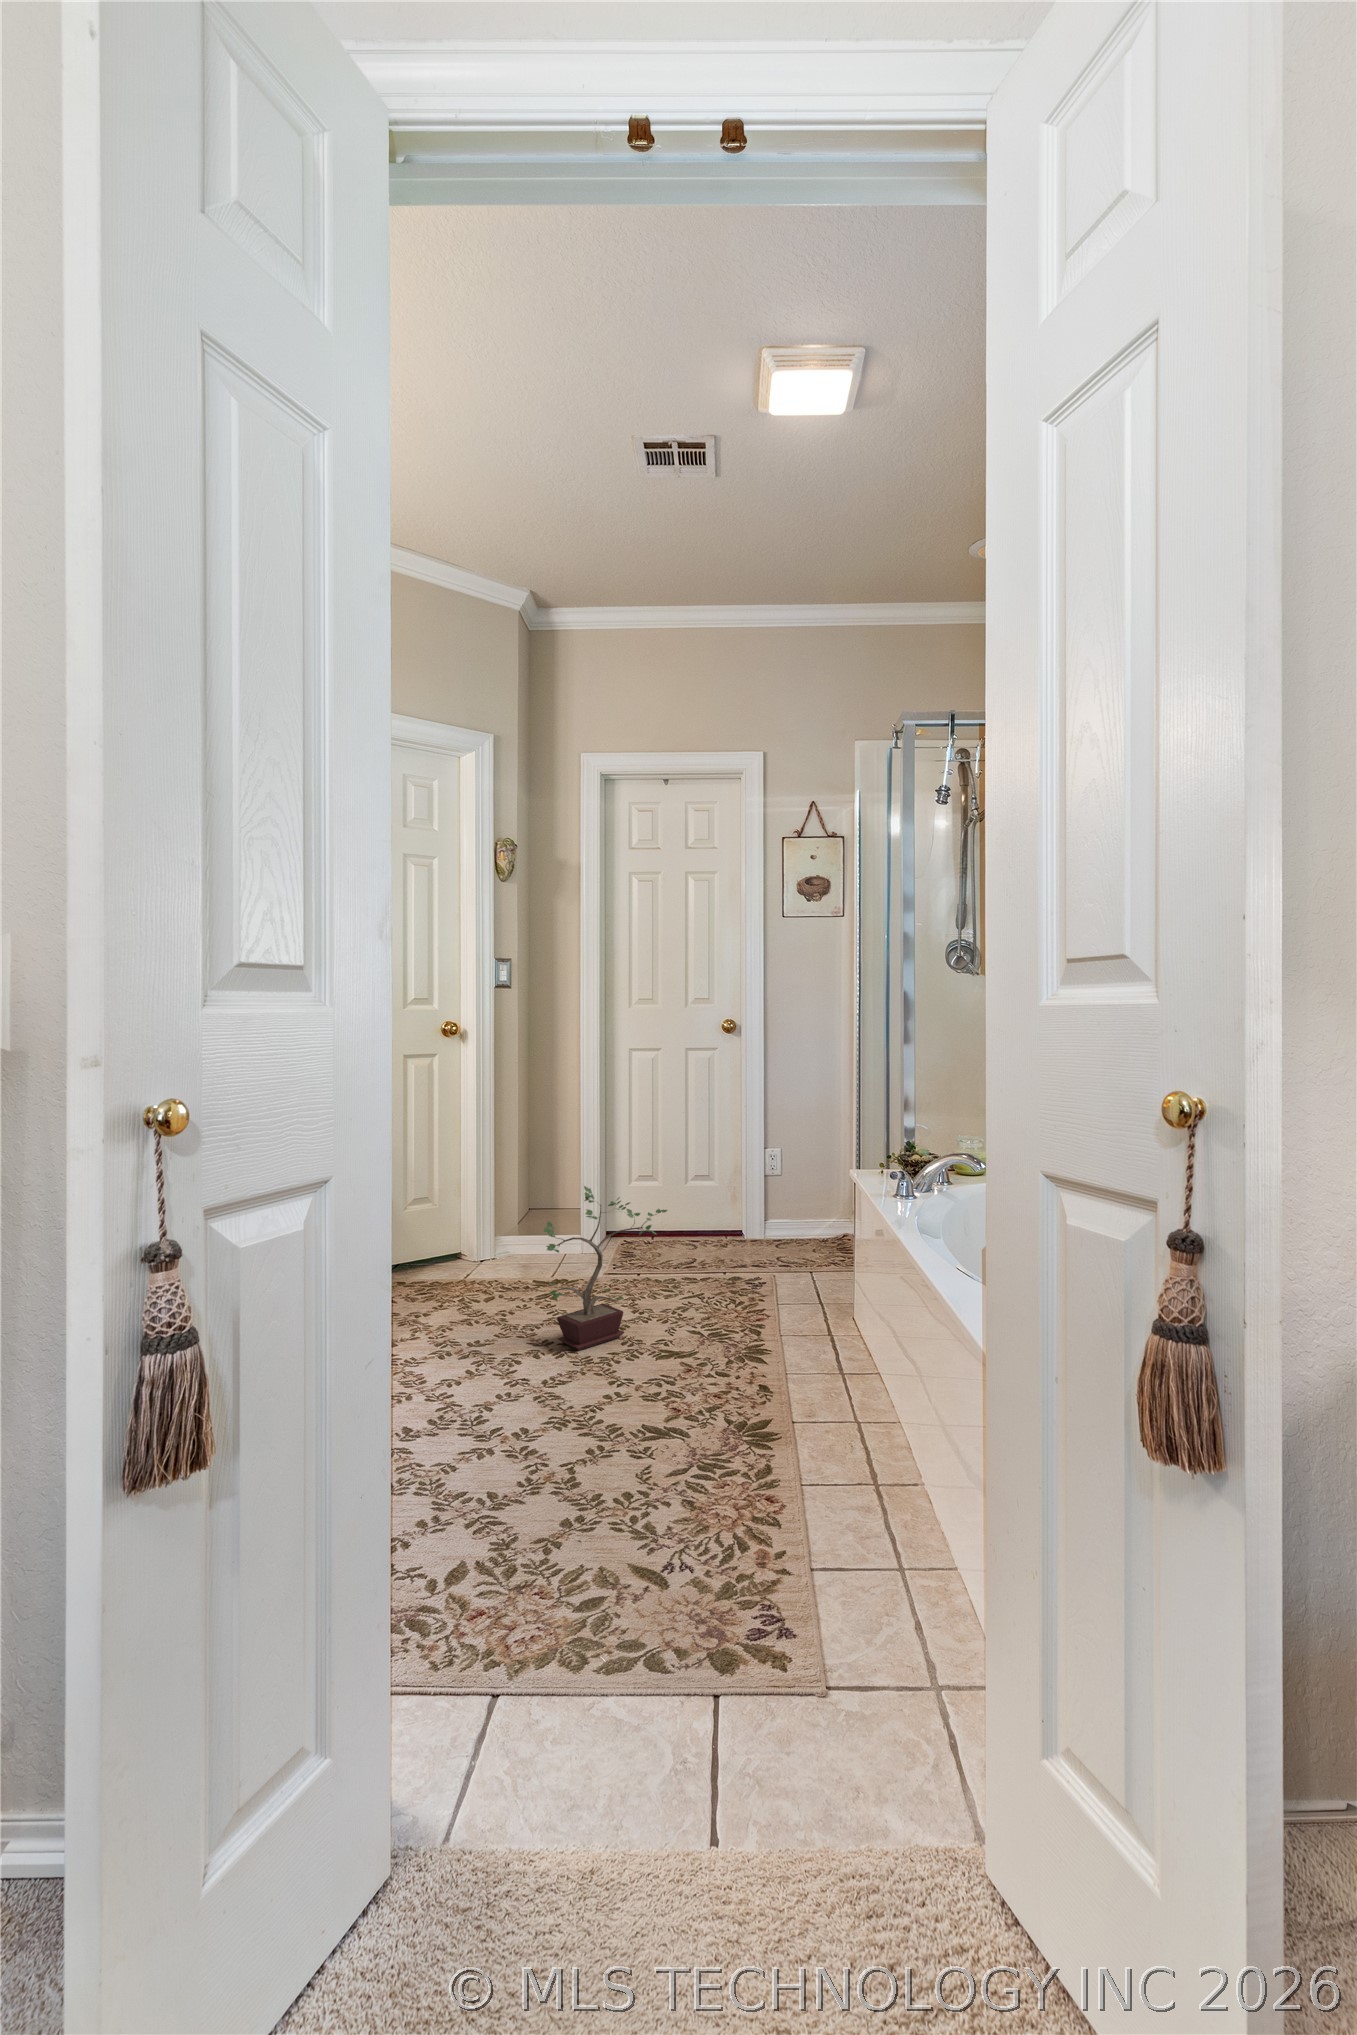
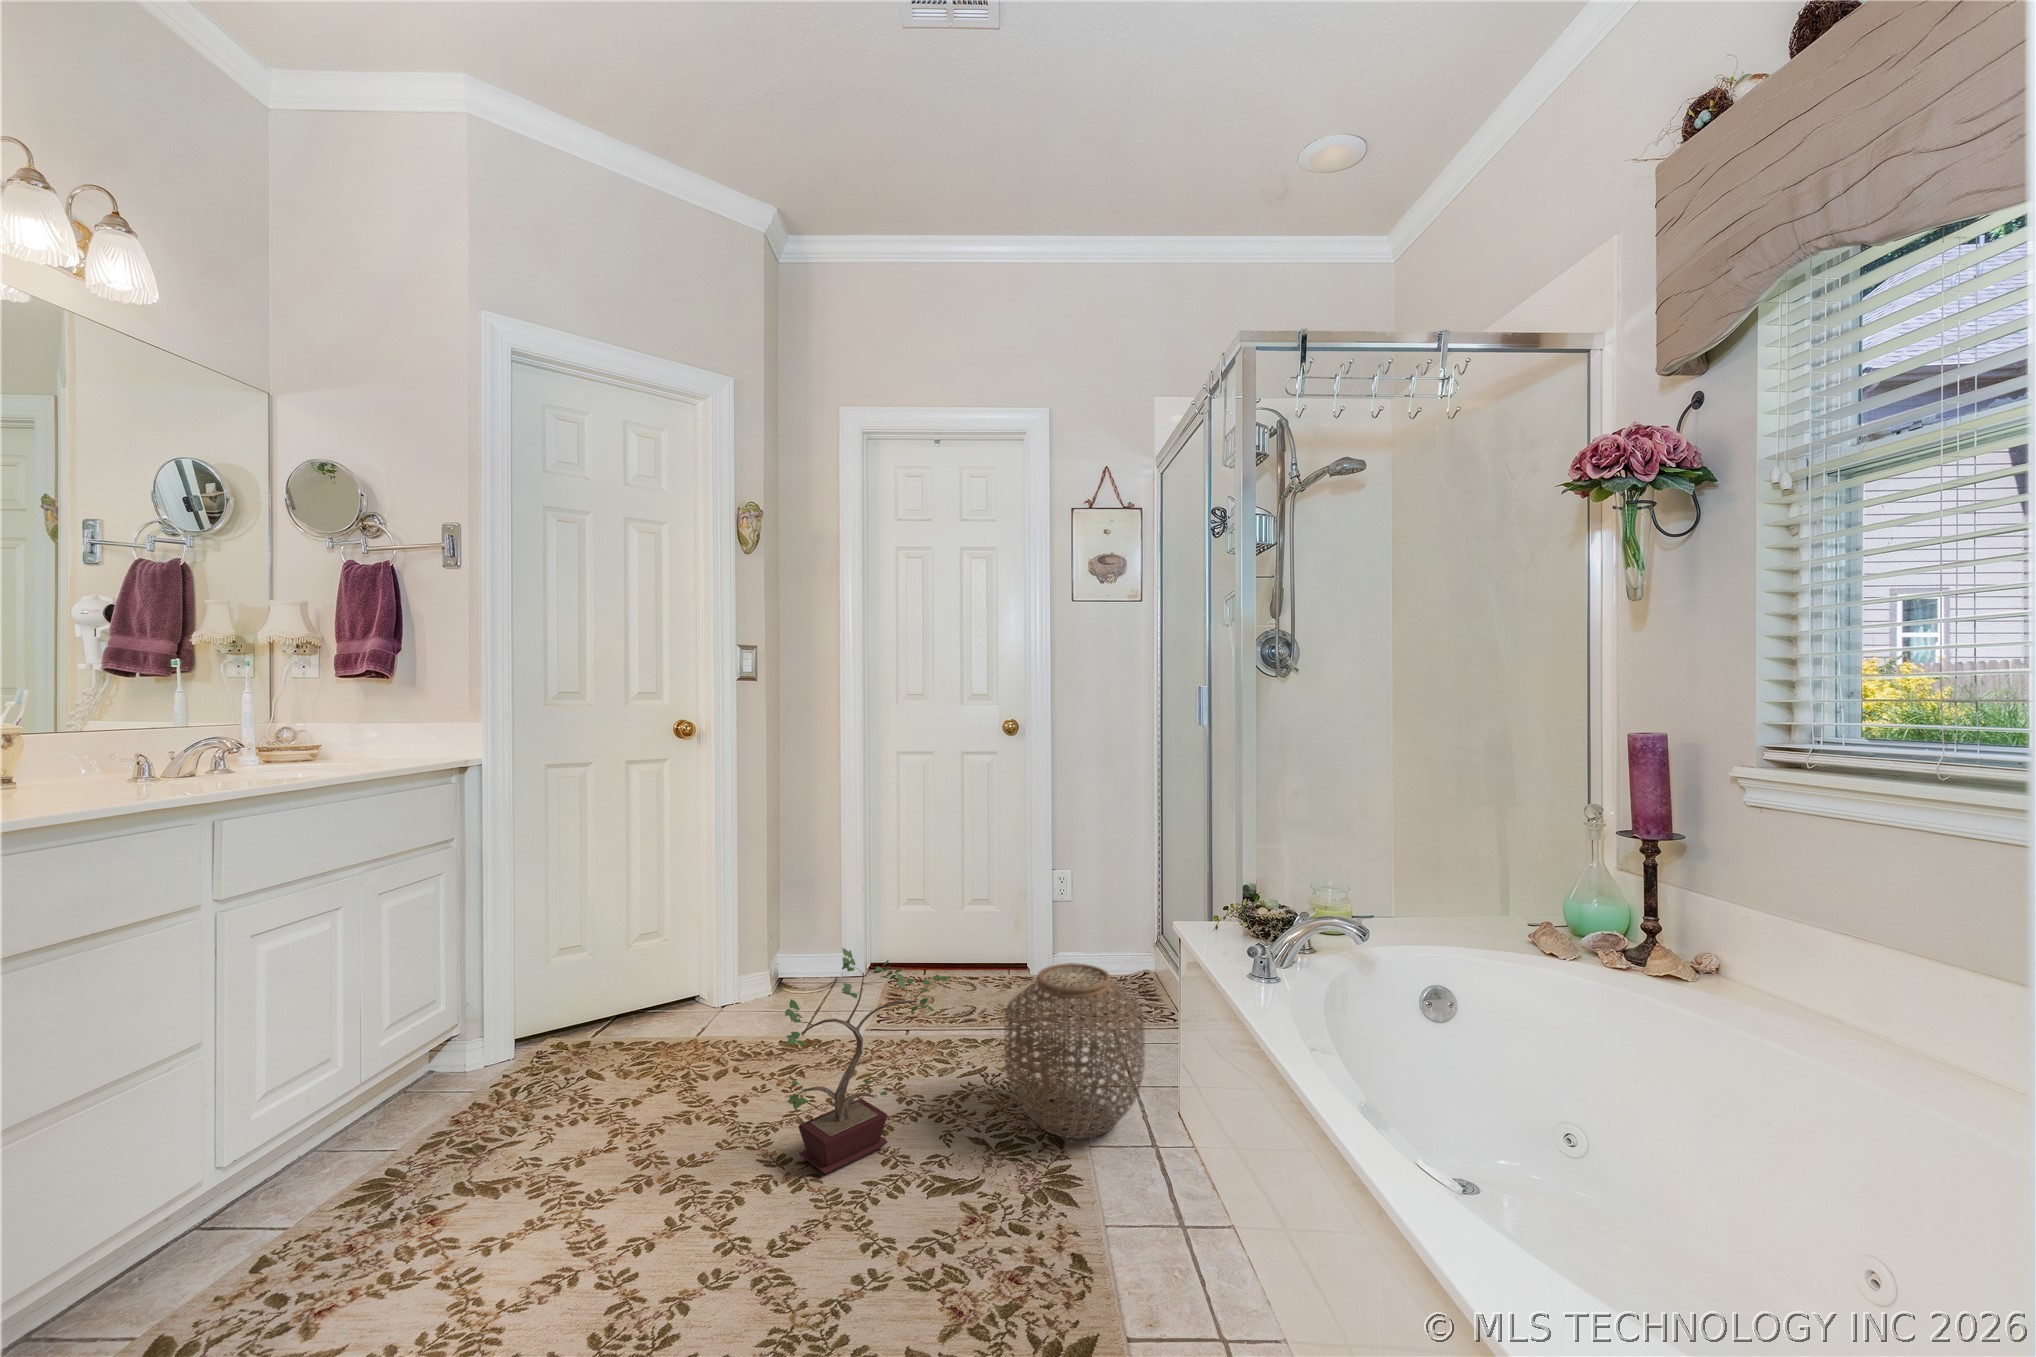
woven basket: none [713,1202,826,1332] -> present [1005,963,1145,1138]

